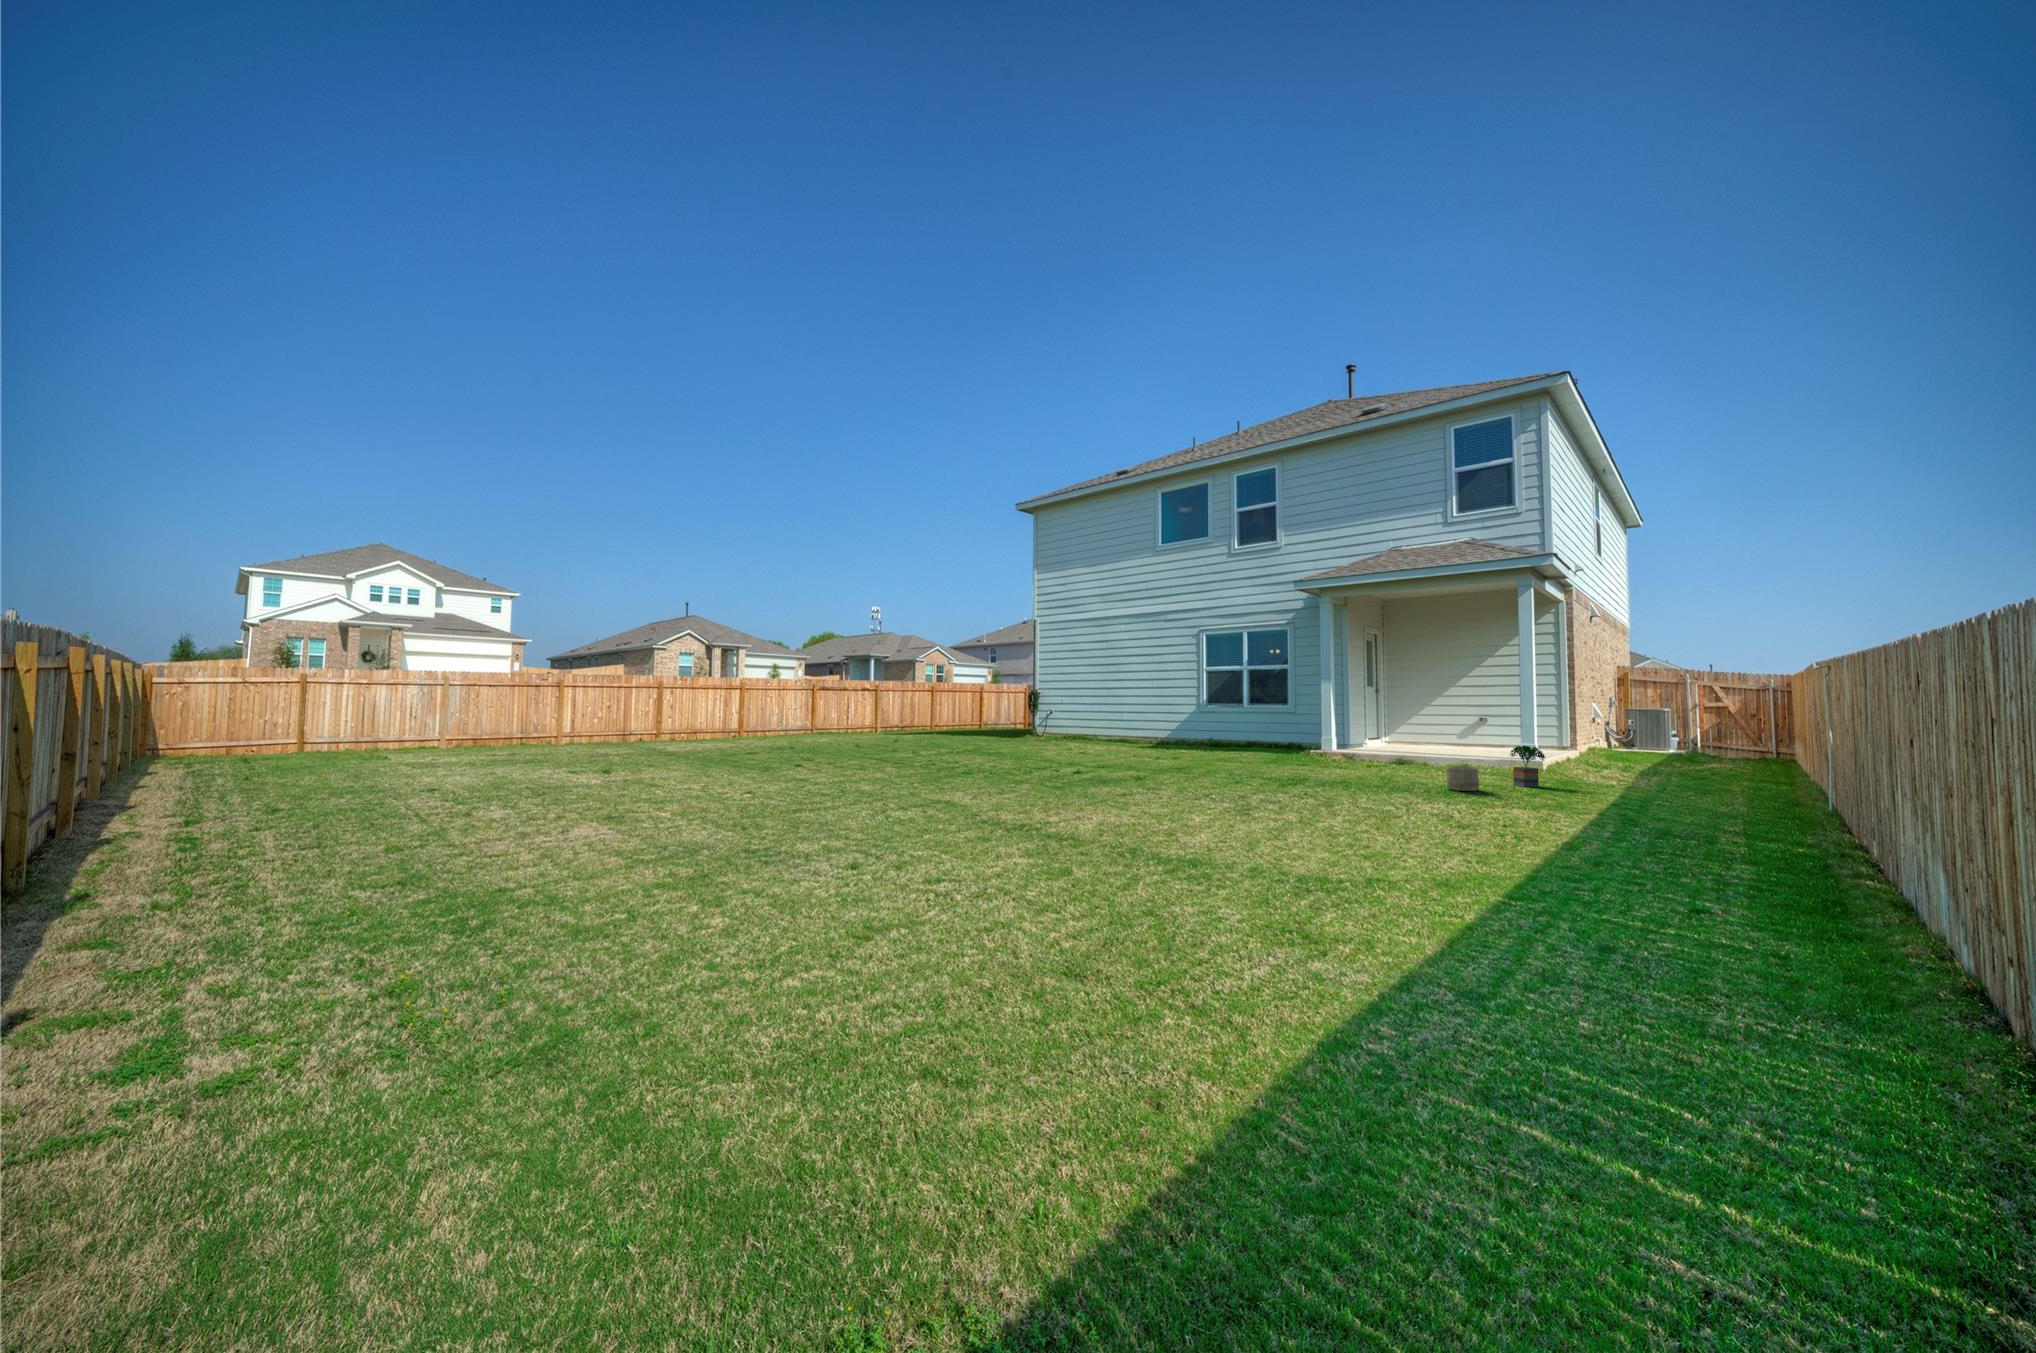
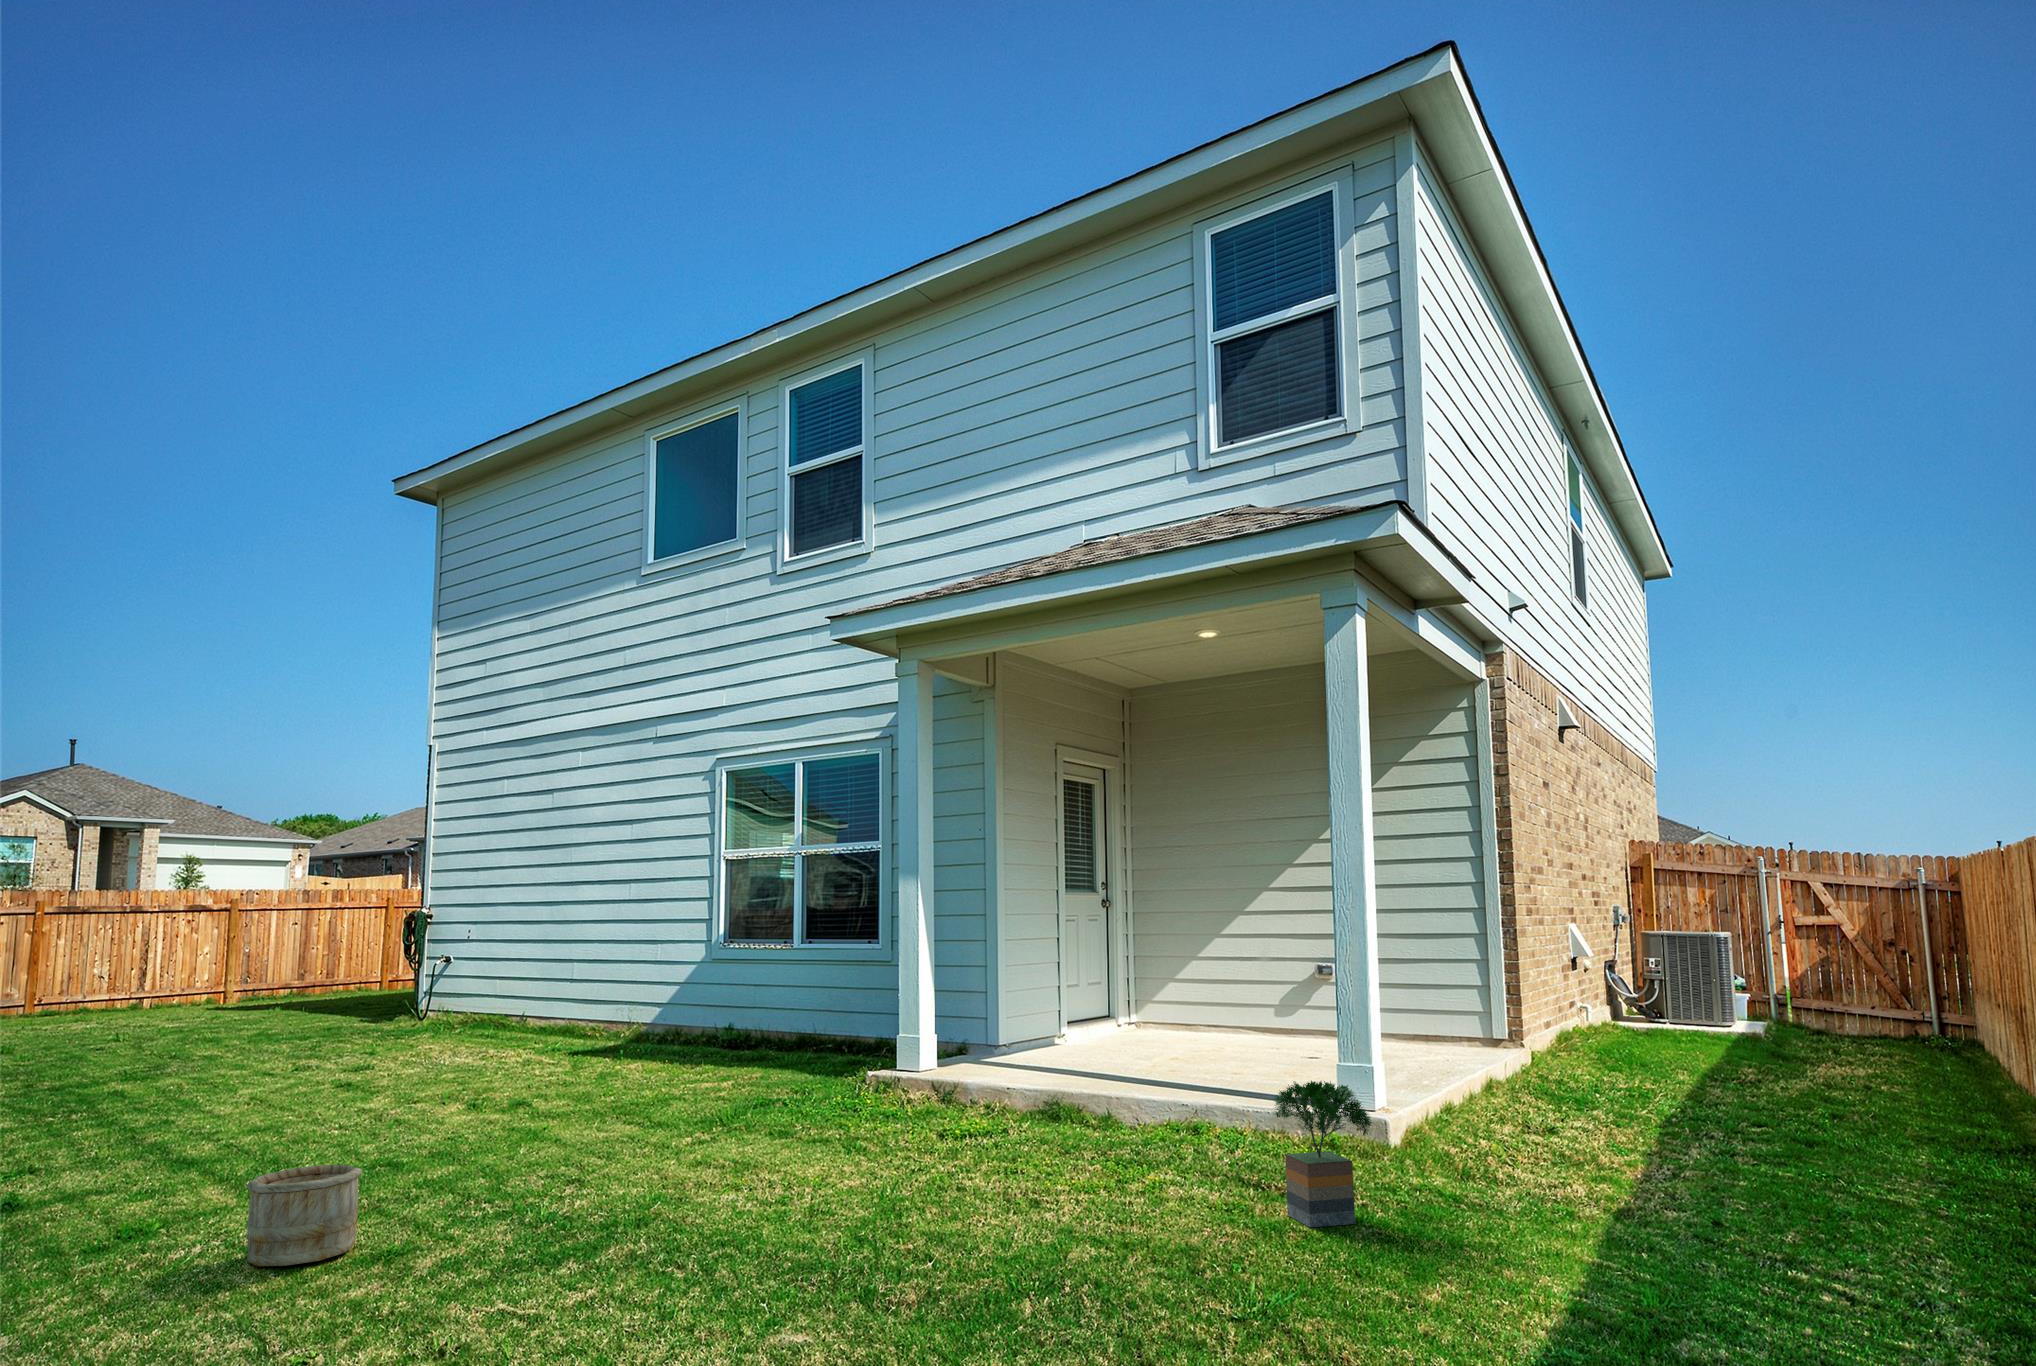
wooden bucket: present [1447,766,1479,791] -> present [247,1165,362,1266]

